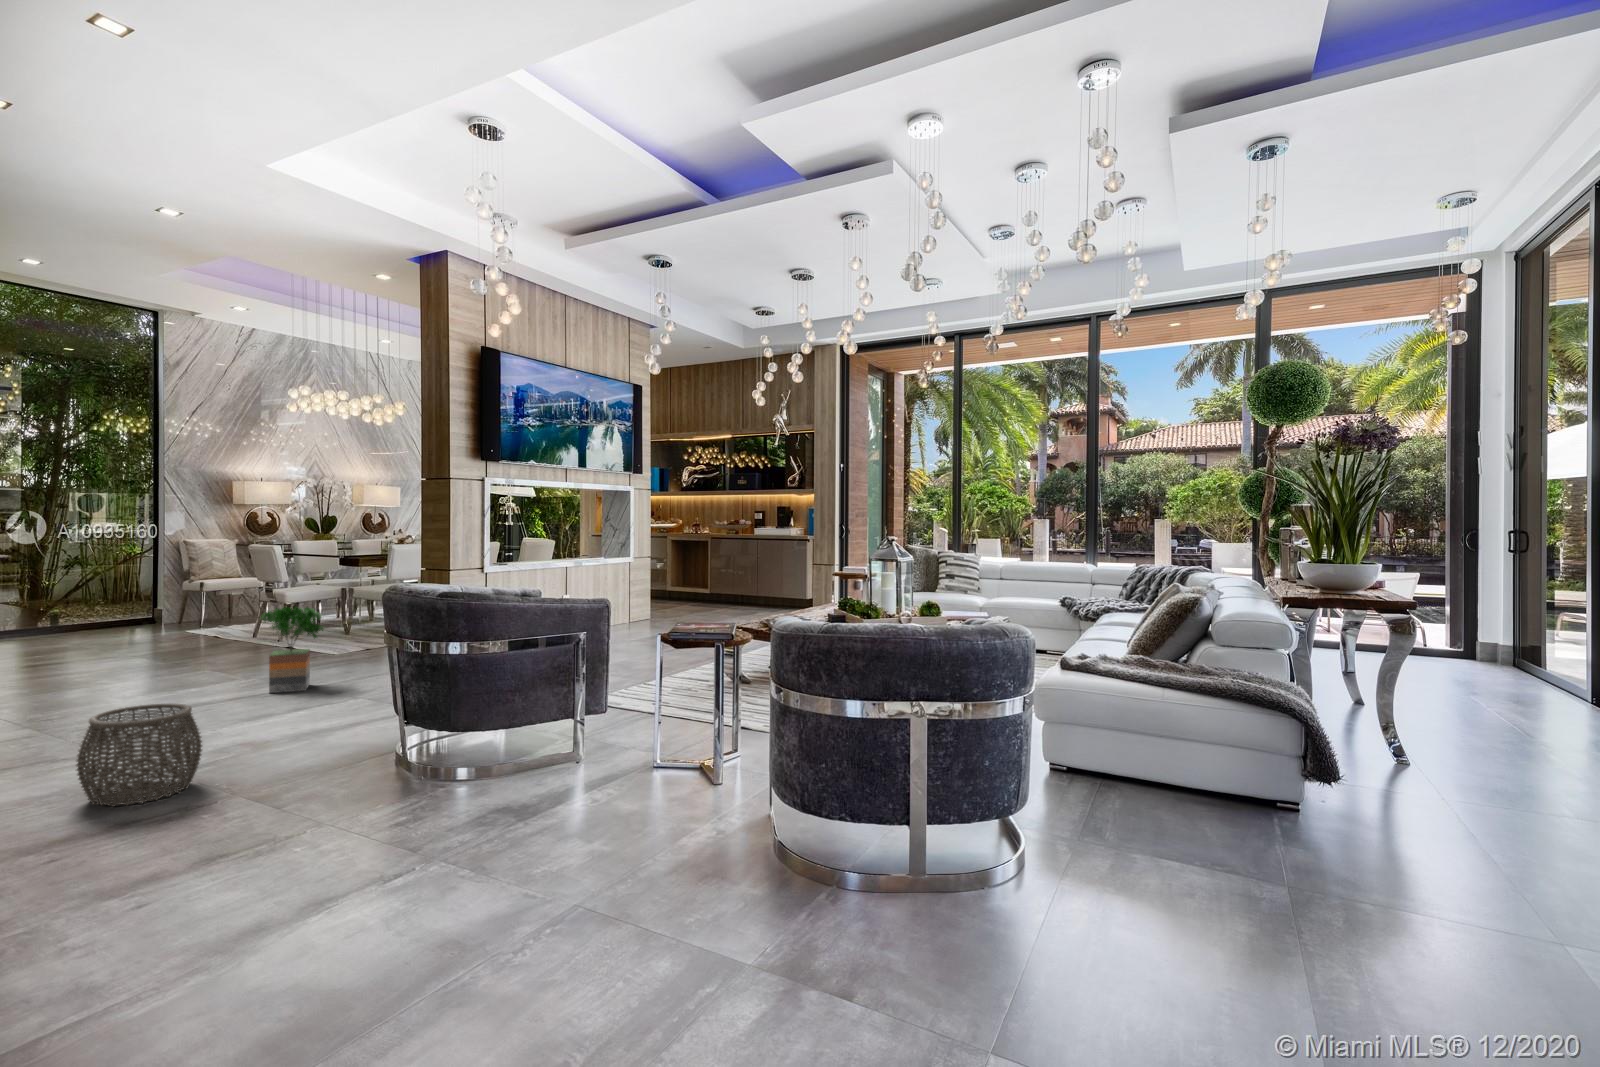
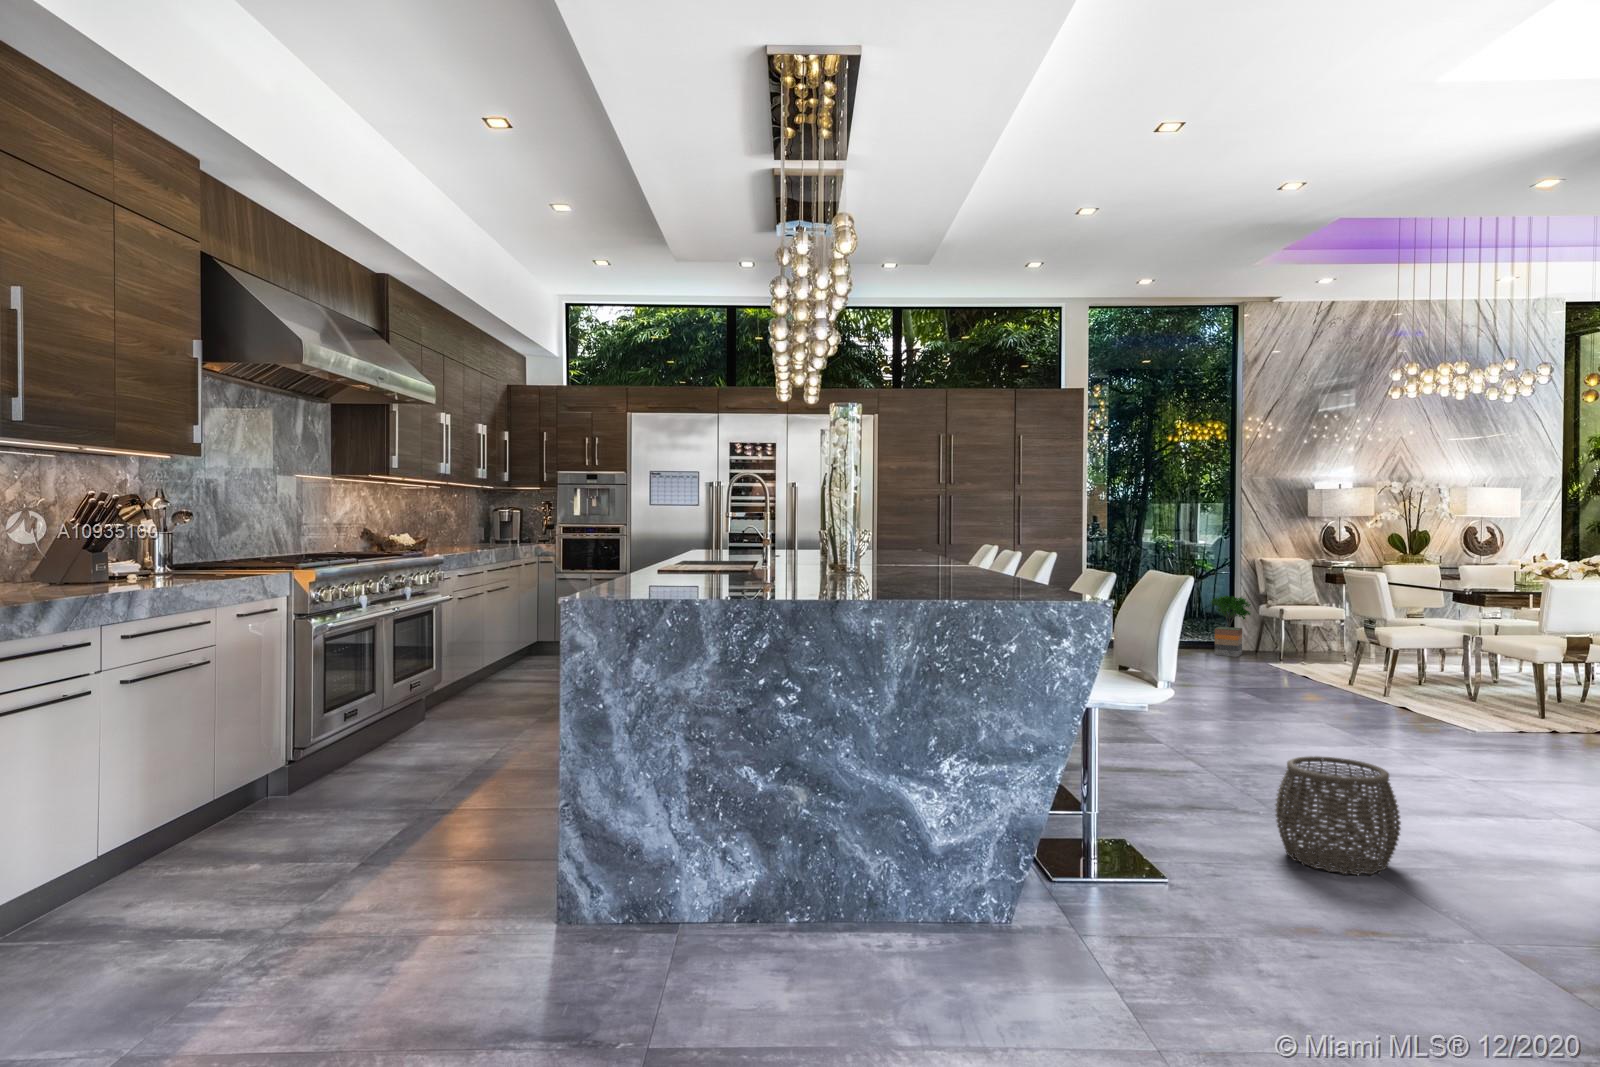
potted tree: present [261,607,323,693] -> present [1211,596,1251,657]

